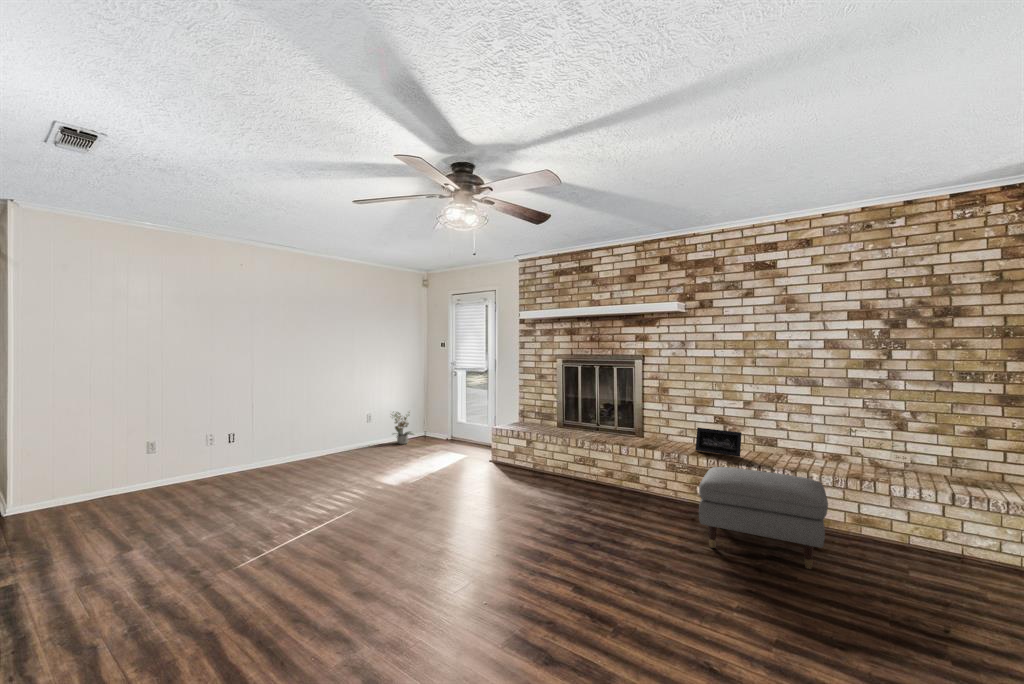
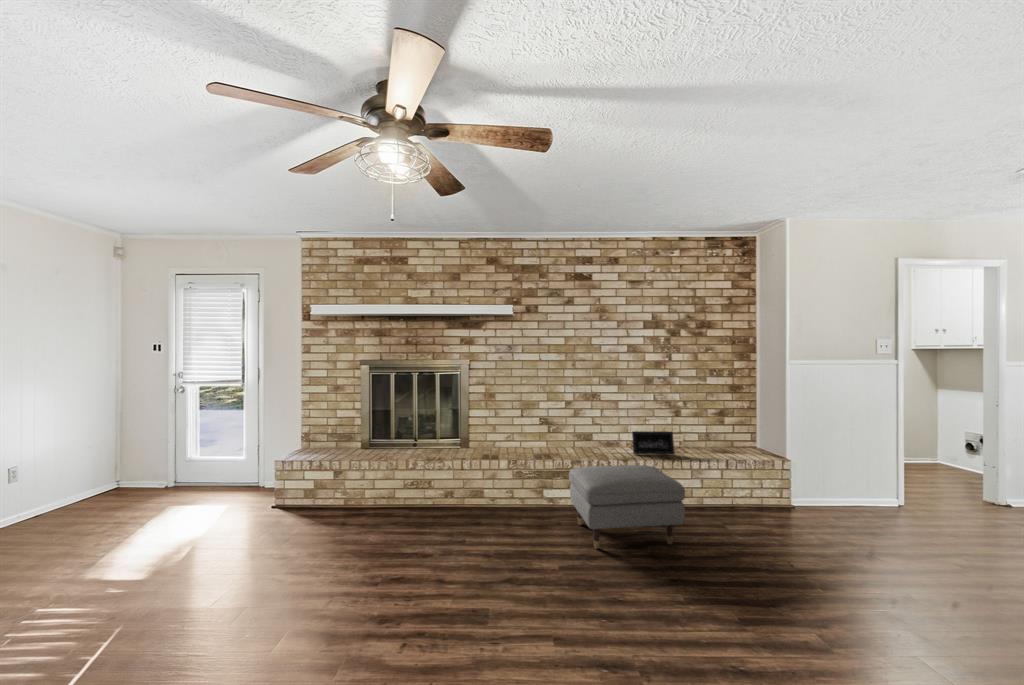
potted plant: present [392,412,414,444] -> none [53,454,110,513]
picture frame: present [695,428,742,457] -> present [632,431,675,455]

